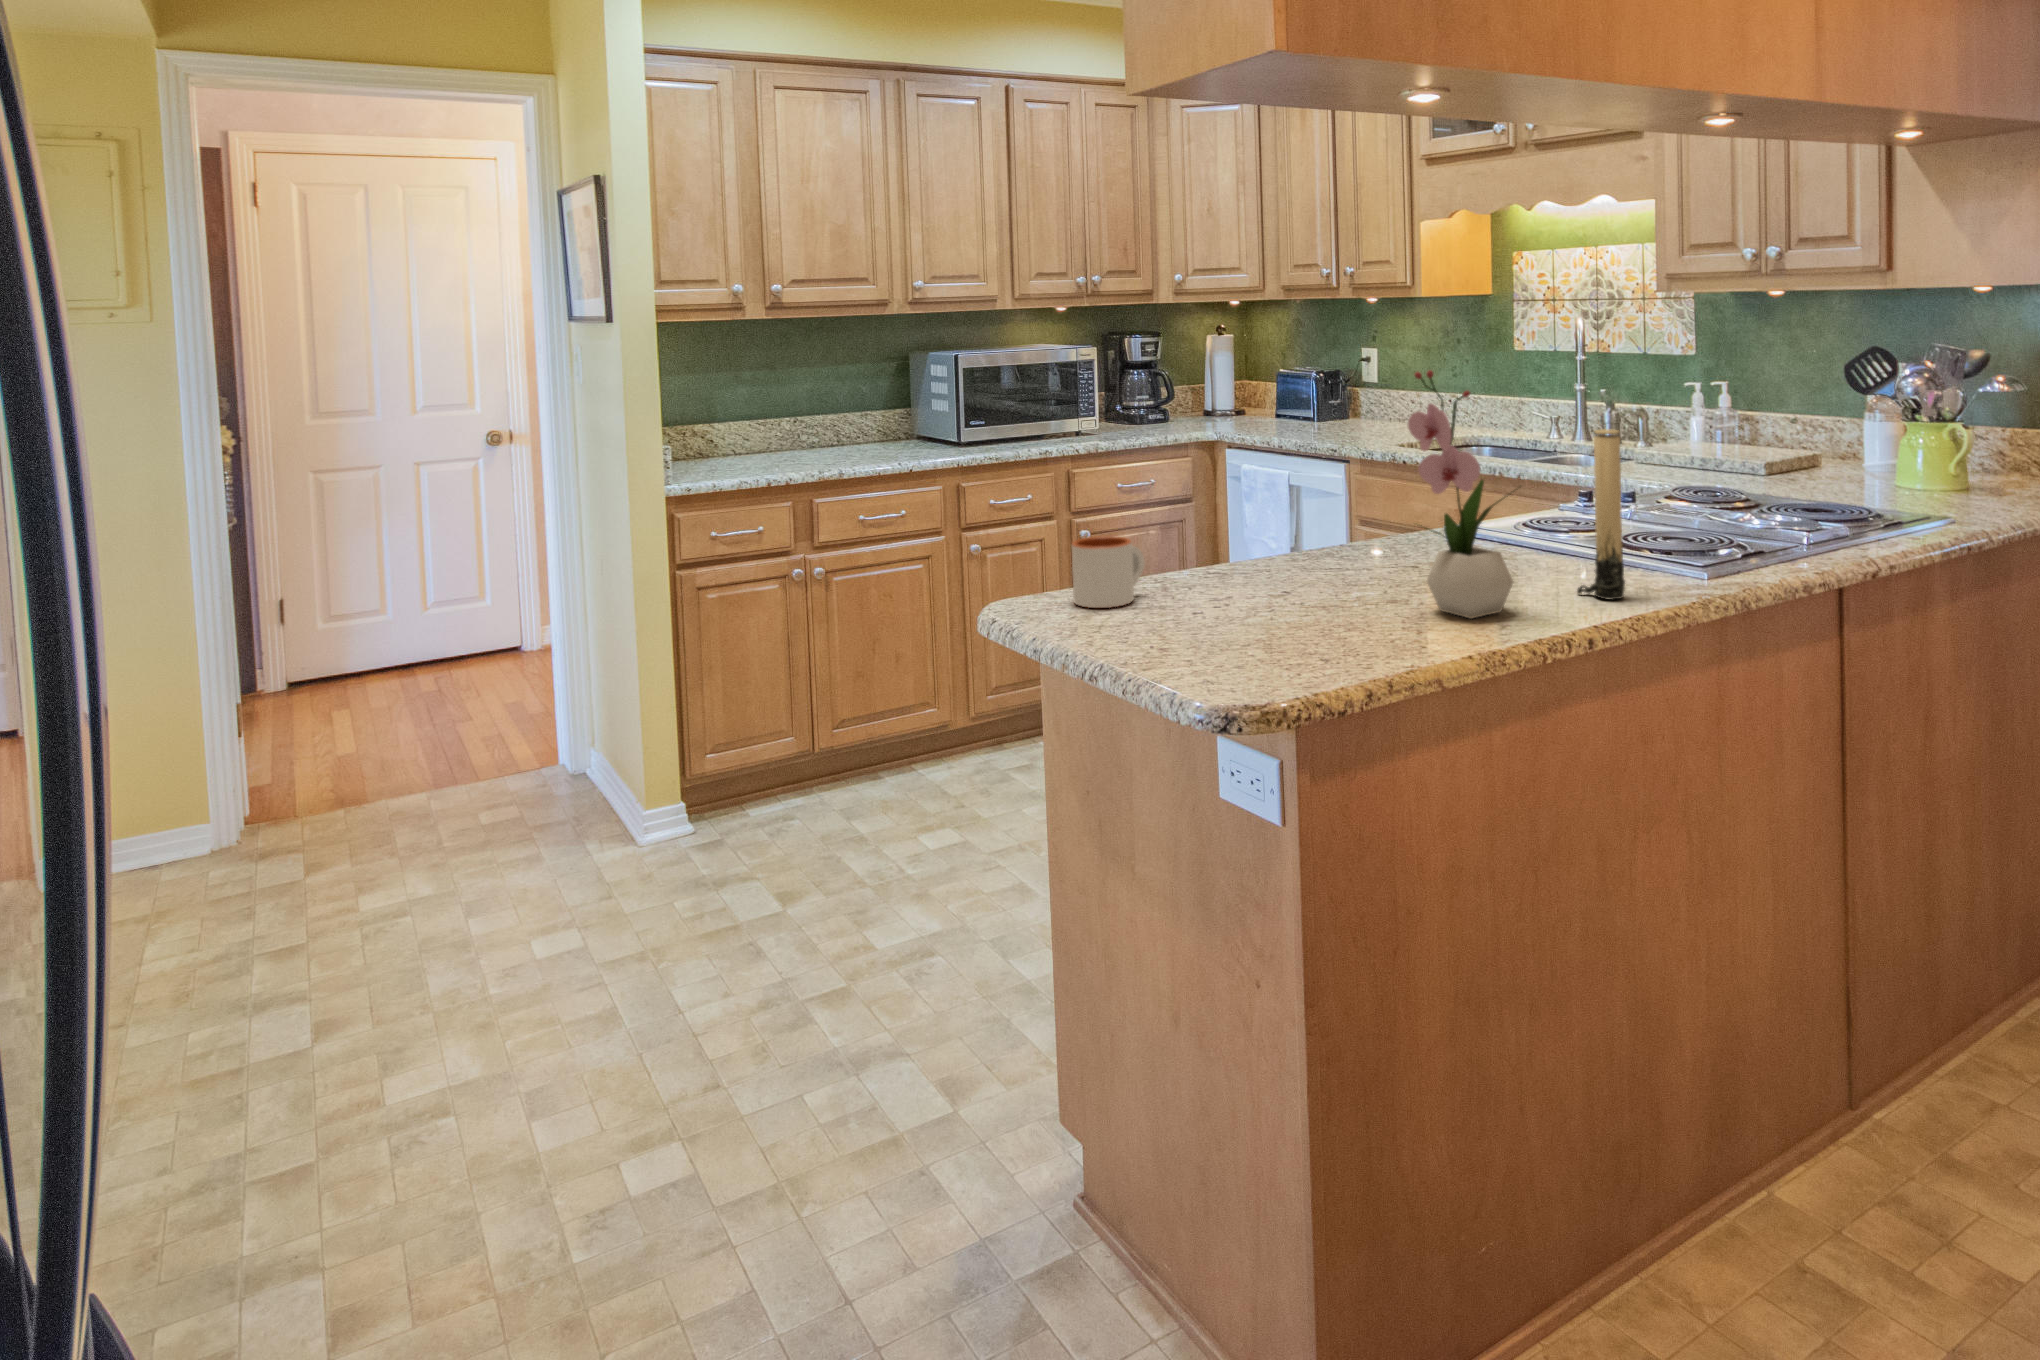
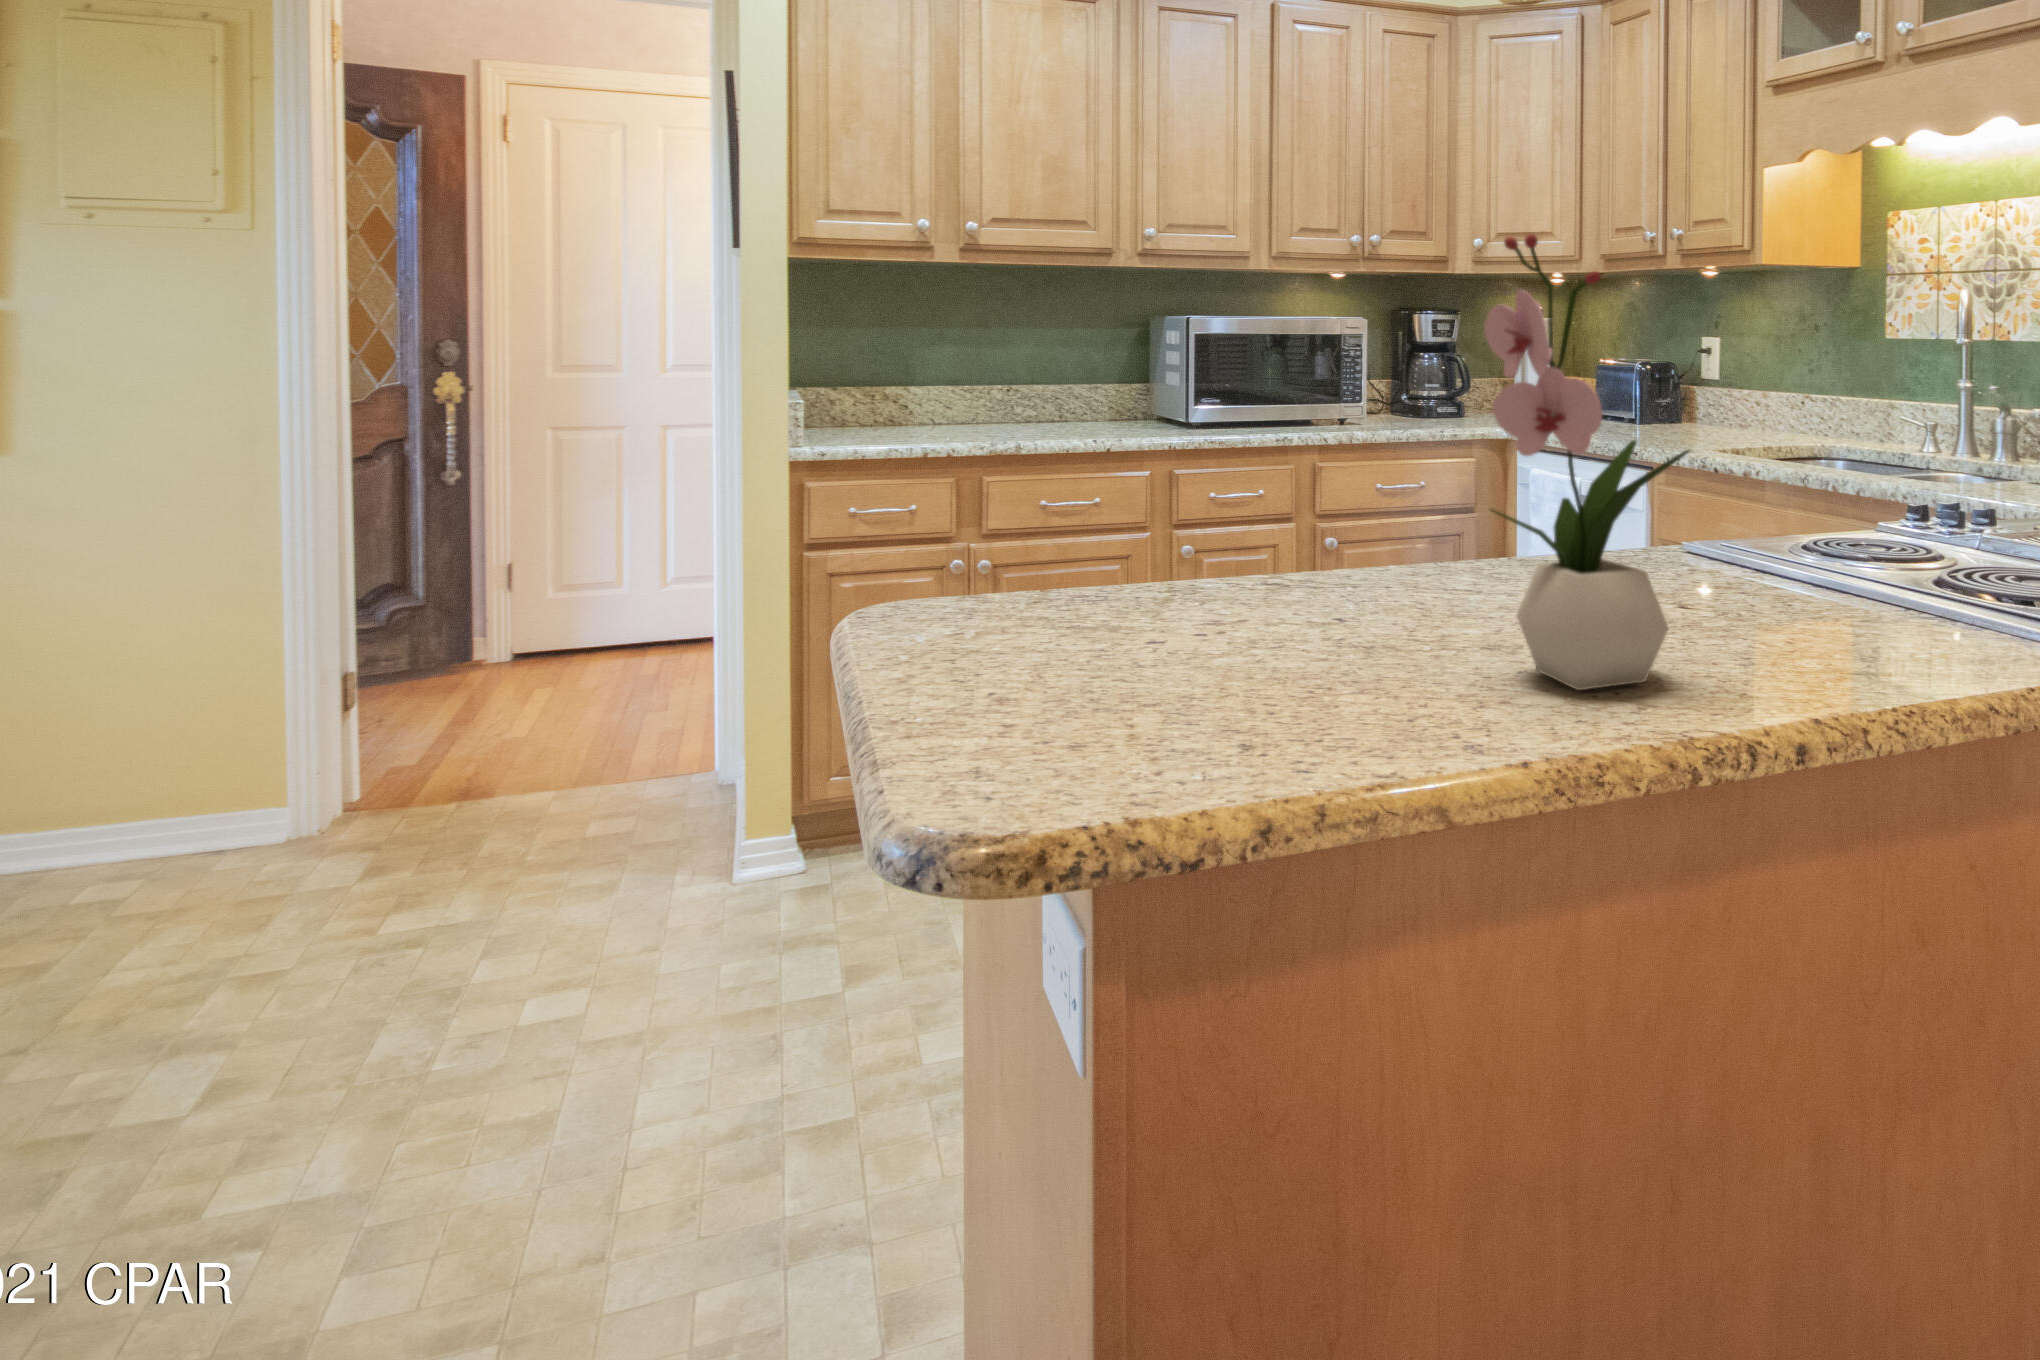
candle: present [1577,429,1625,599] -> none [1811,361,1897,674]
mug: present [1072,536,1145,608] -> none [971,511,1103,626]

